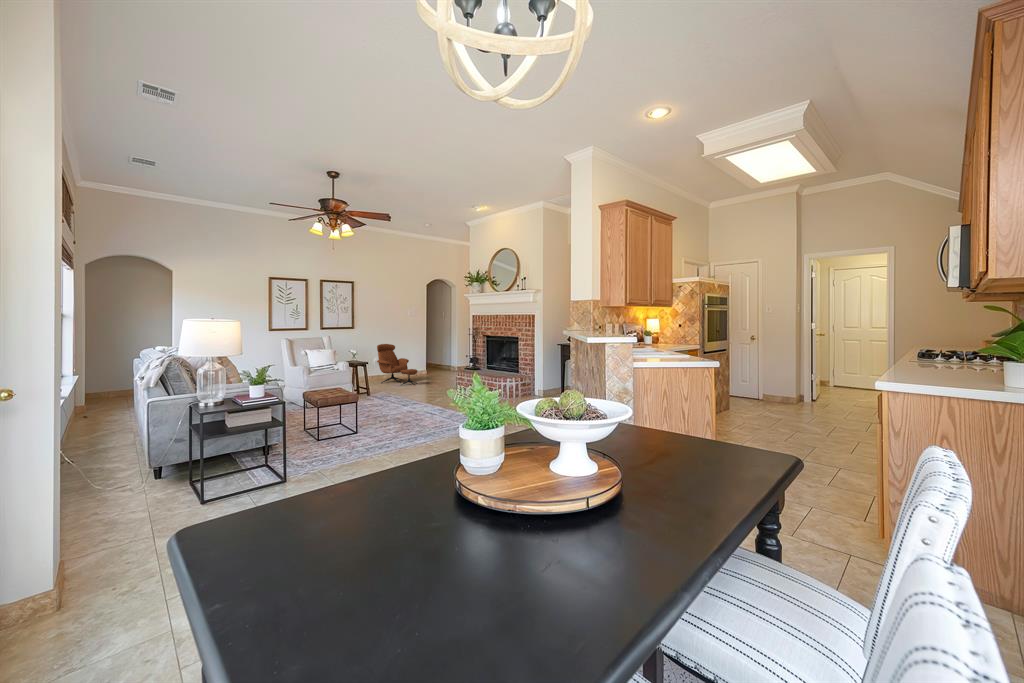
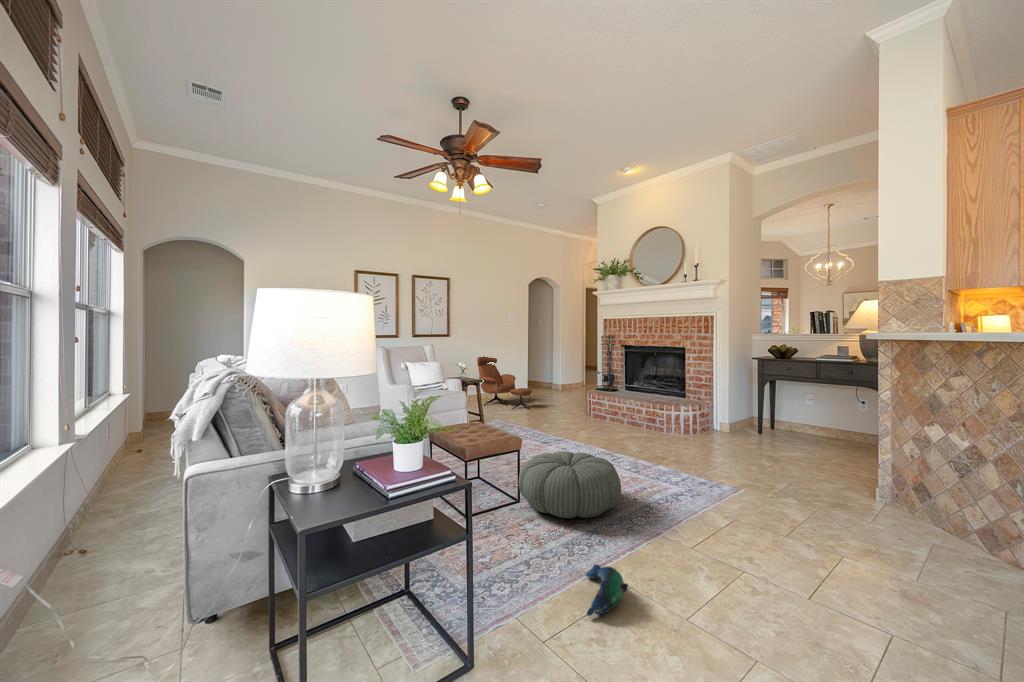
pouf: none [350,403,412,436] -> present [519,451,621,518]
plush toy: none [343,447,370,464] -> present [586,565,628,616]

